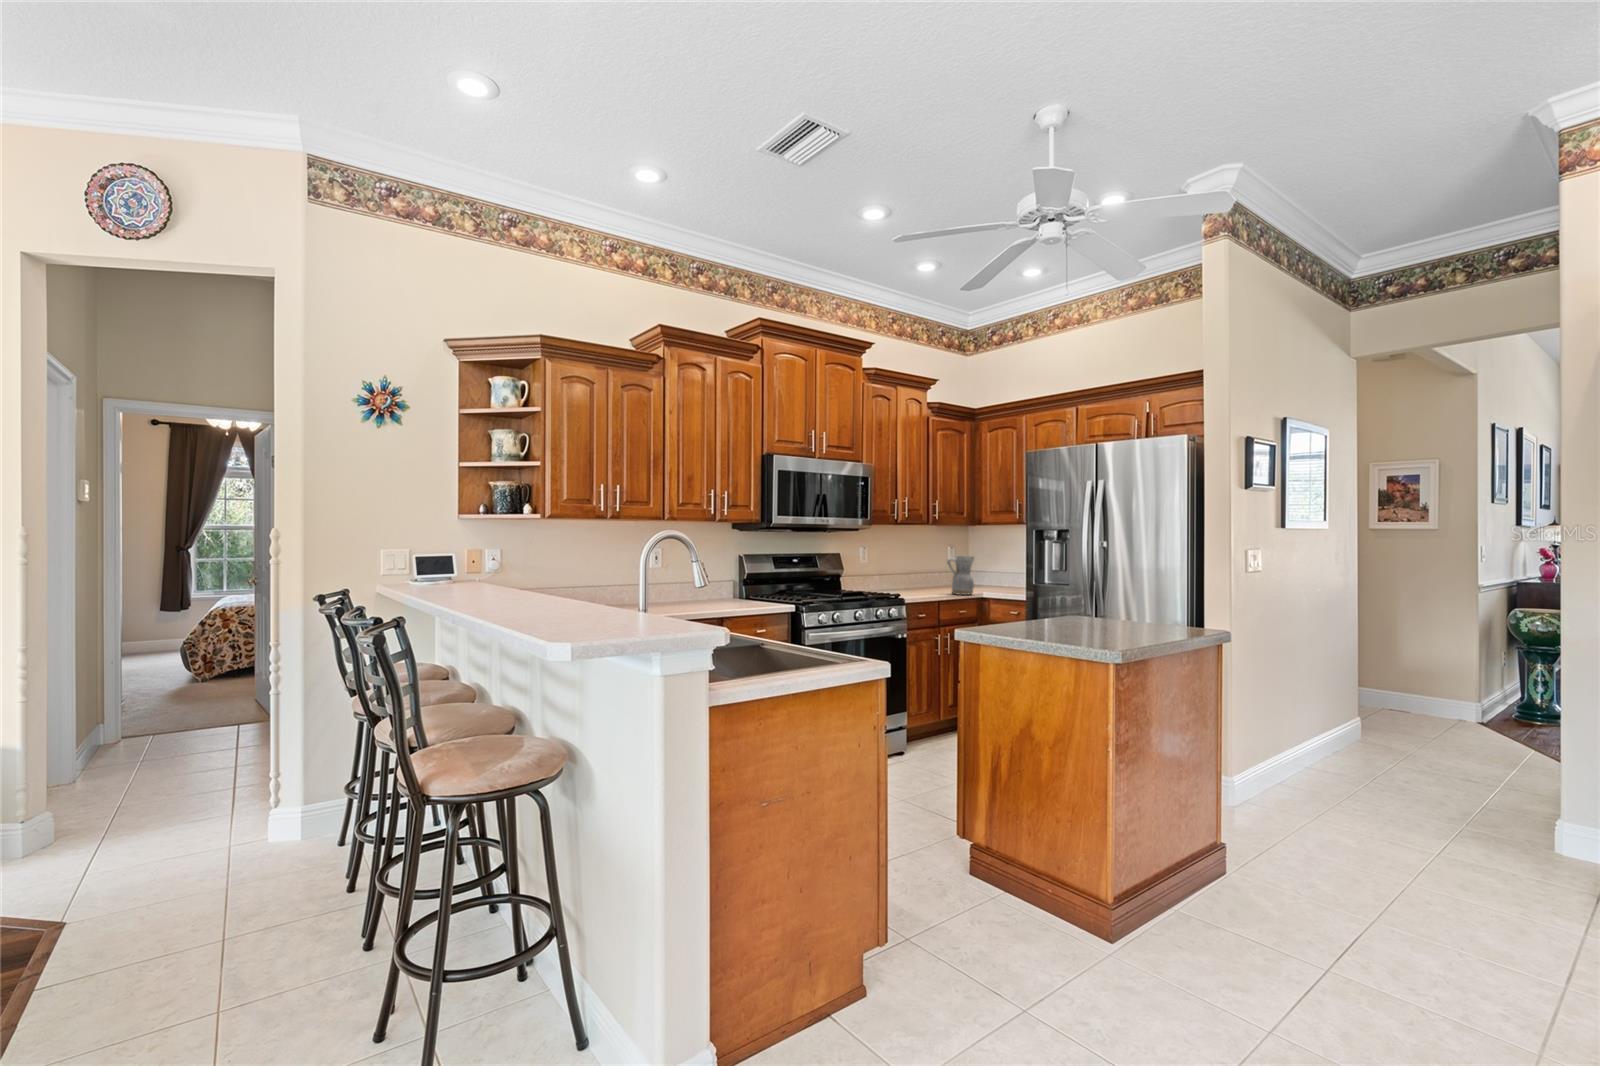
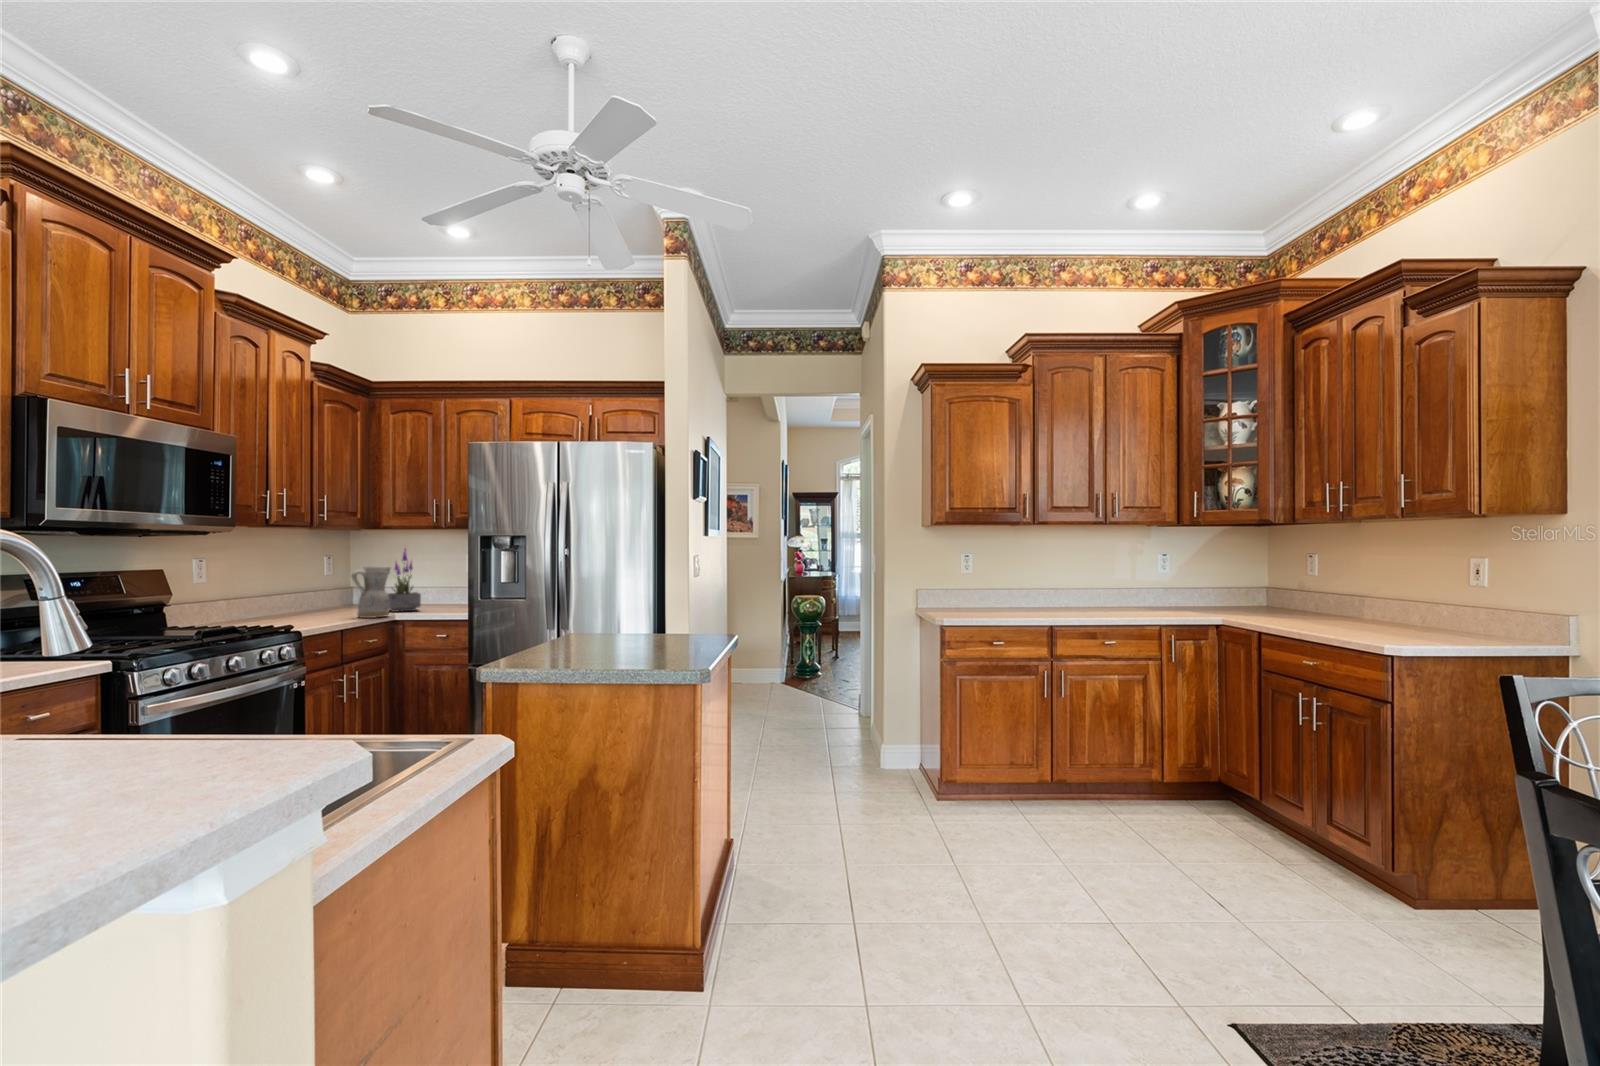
potted plant: none [977,539,1002,592] -> present [388,548,421,612]

